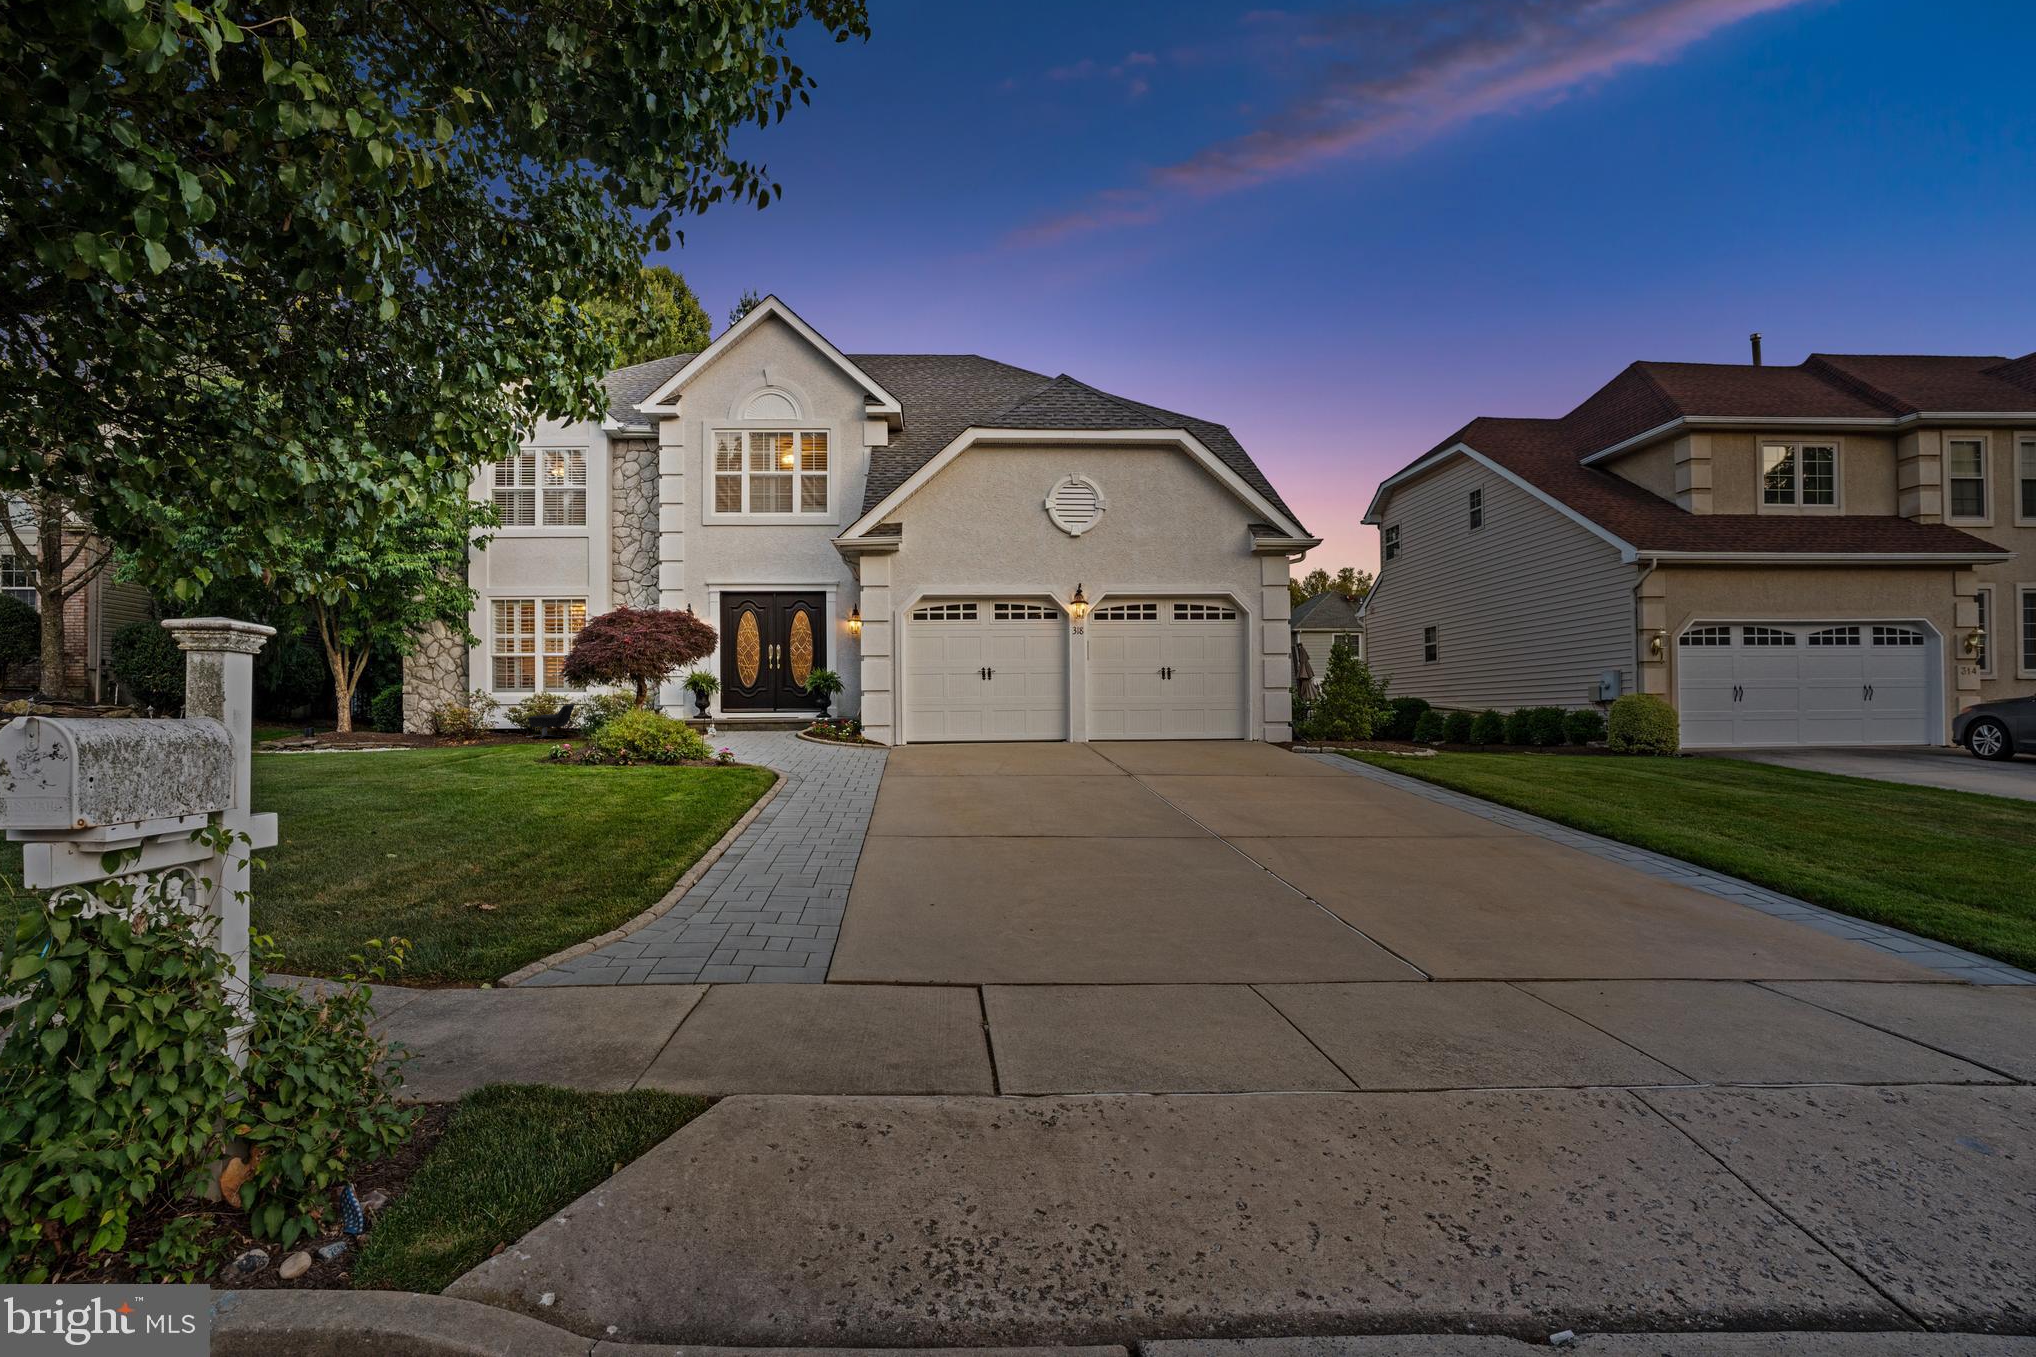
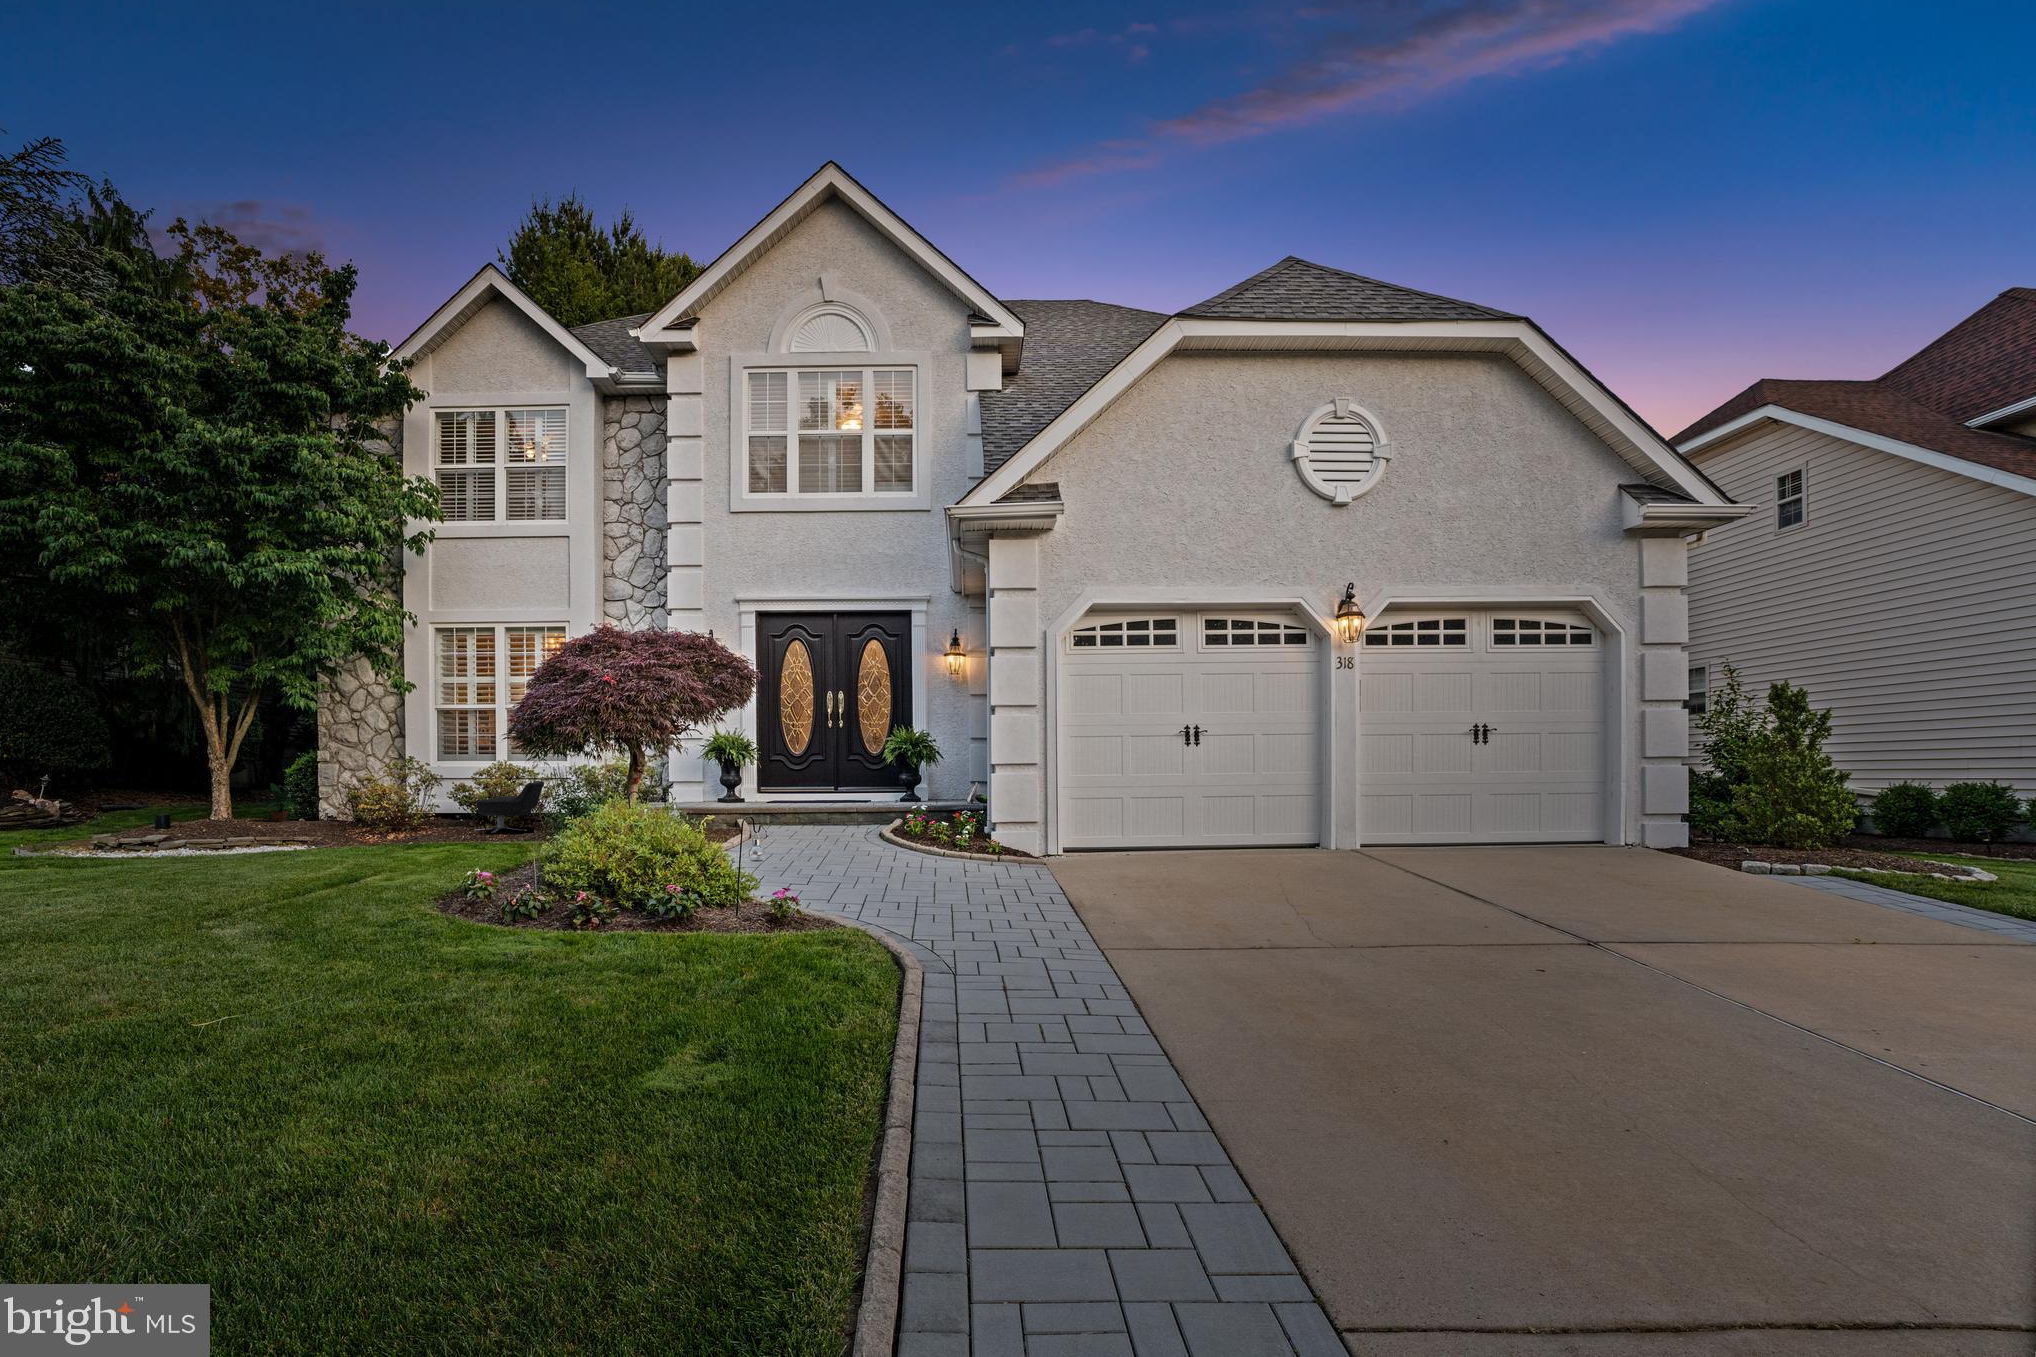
potted plant: none [365,706,393,732] -> present [259,783,296,821]

